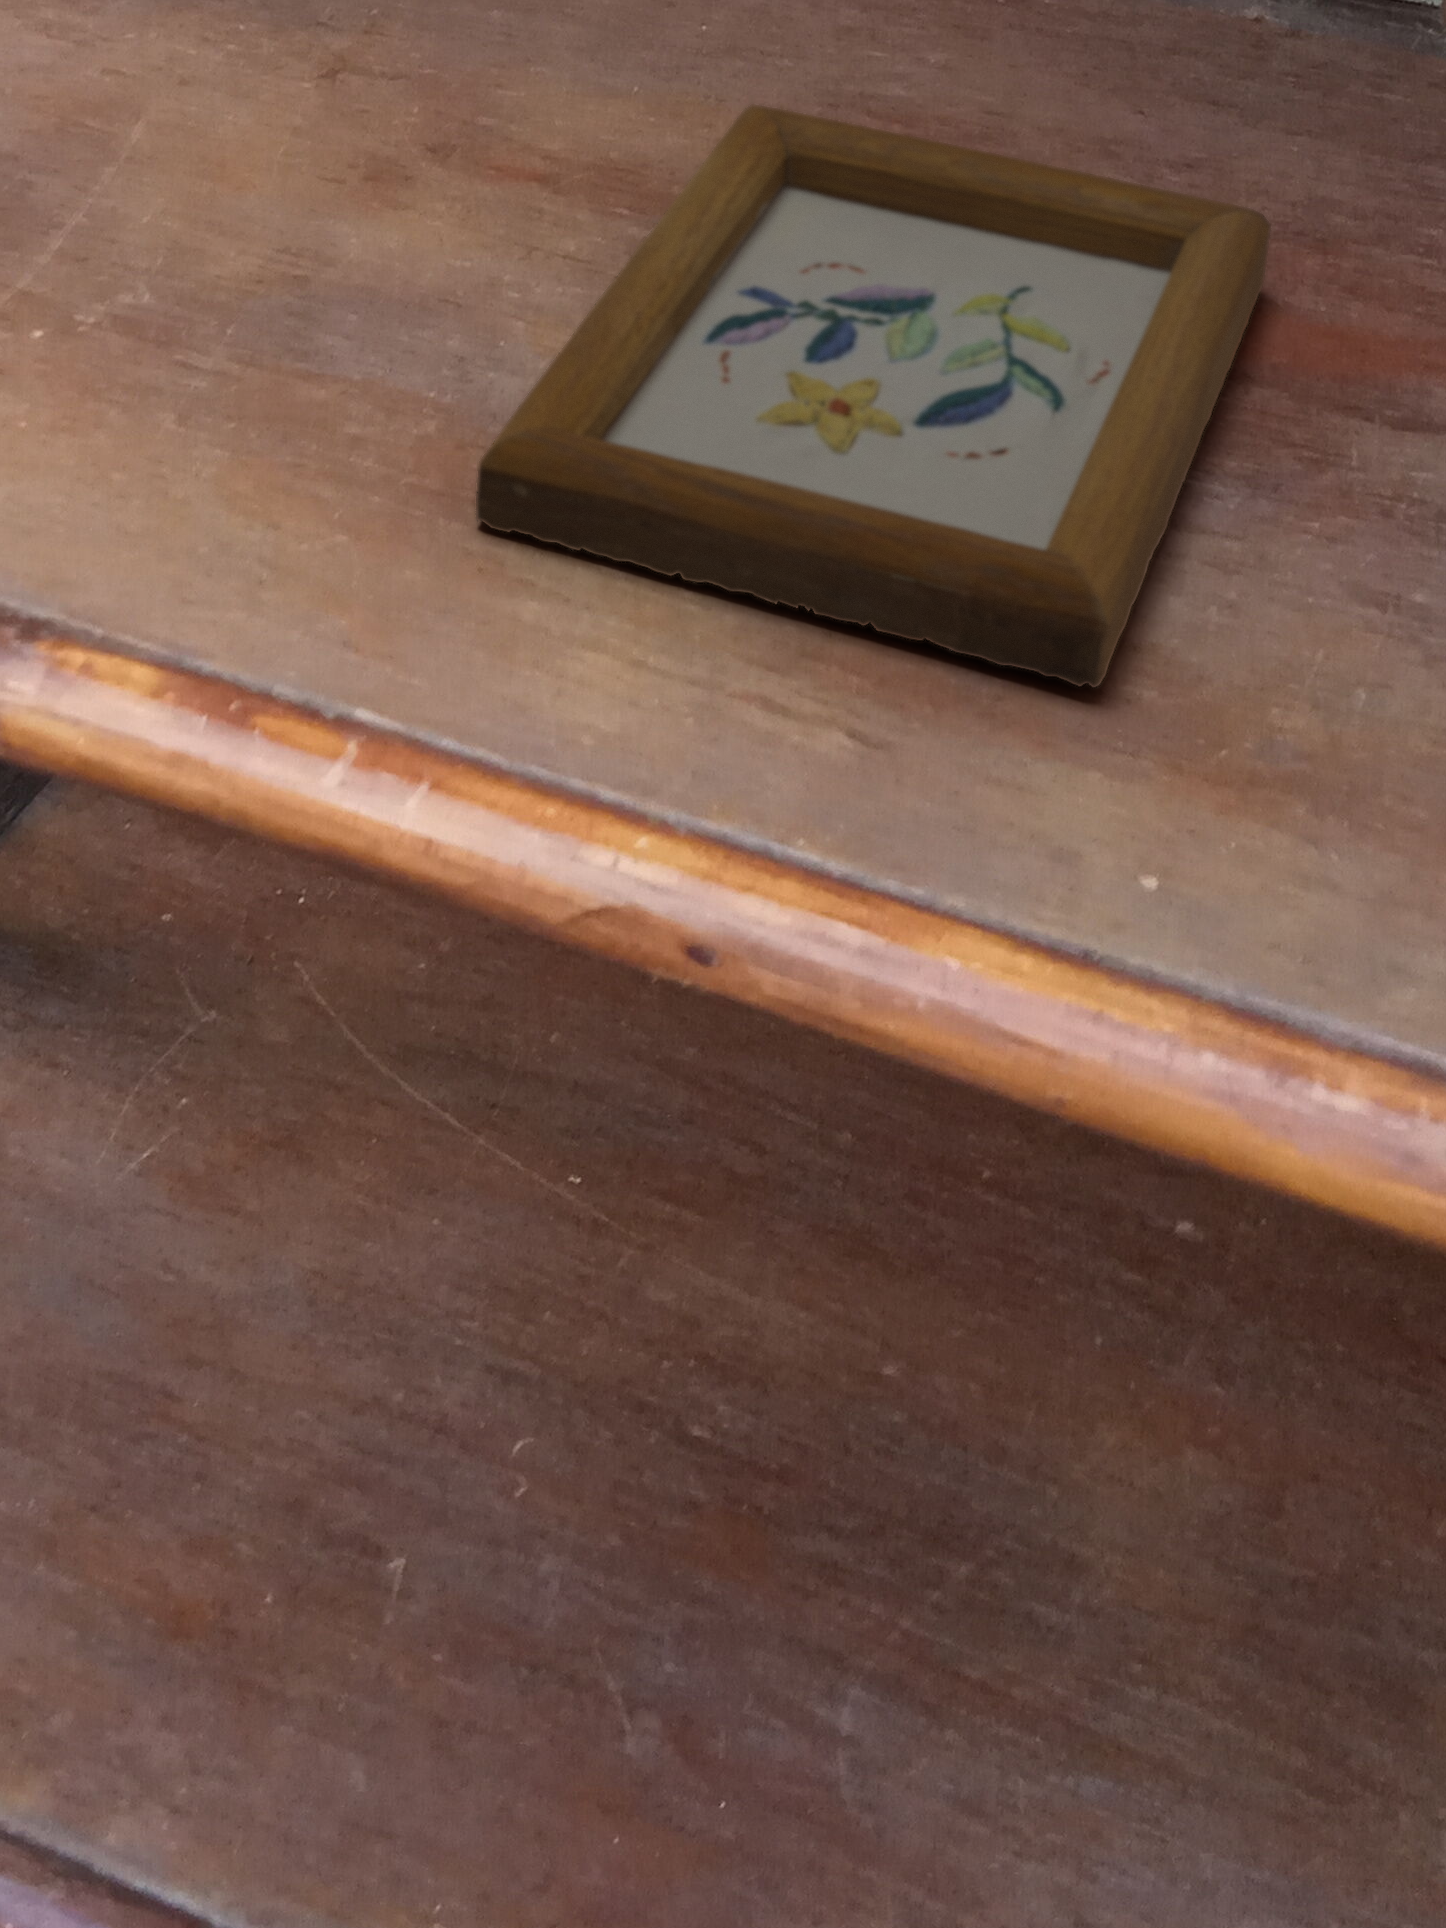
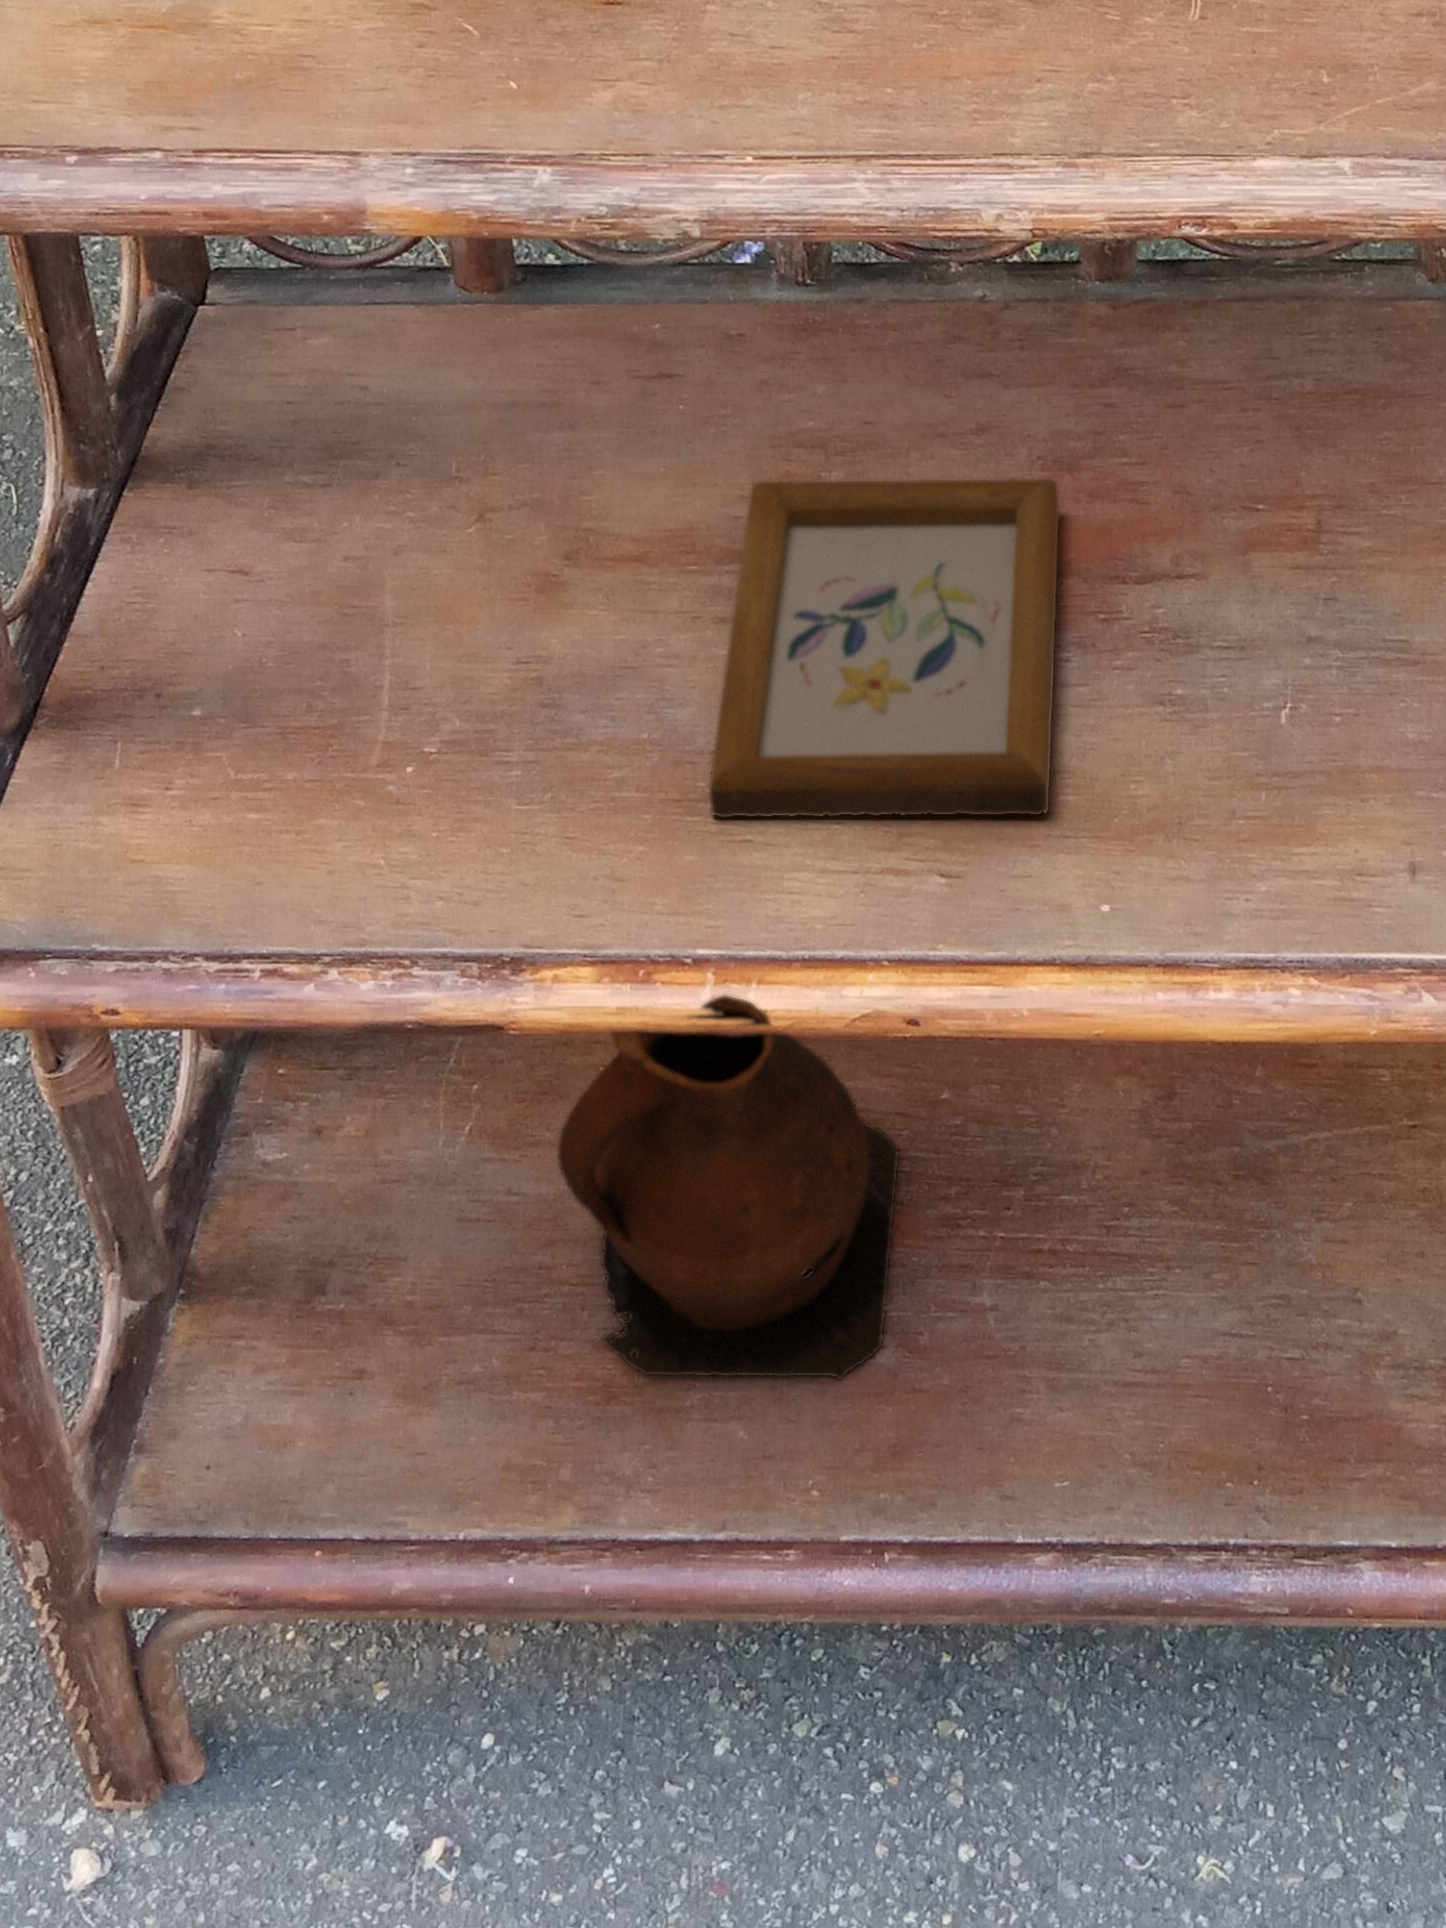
ceramic pitcher: none [168,971,760,1757] -> present [558,995,899,1379]

